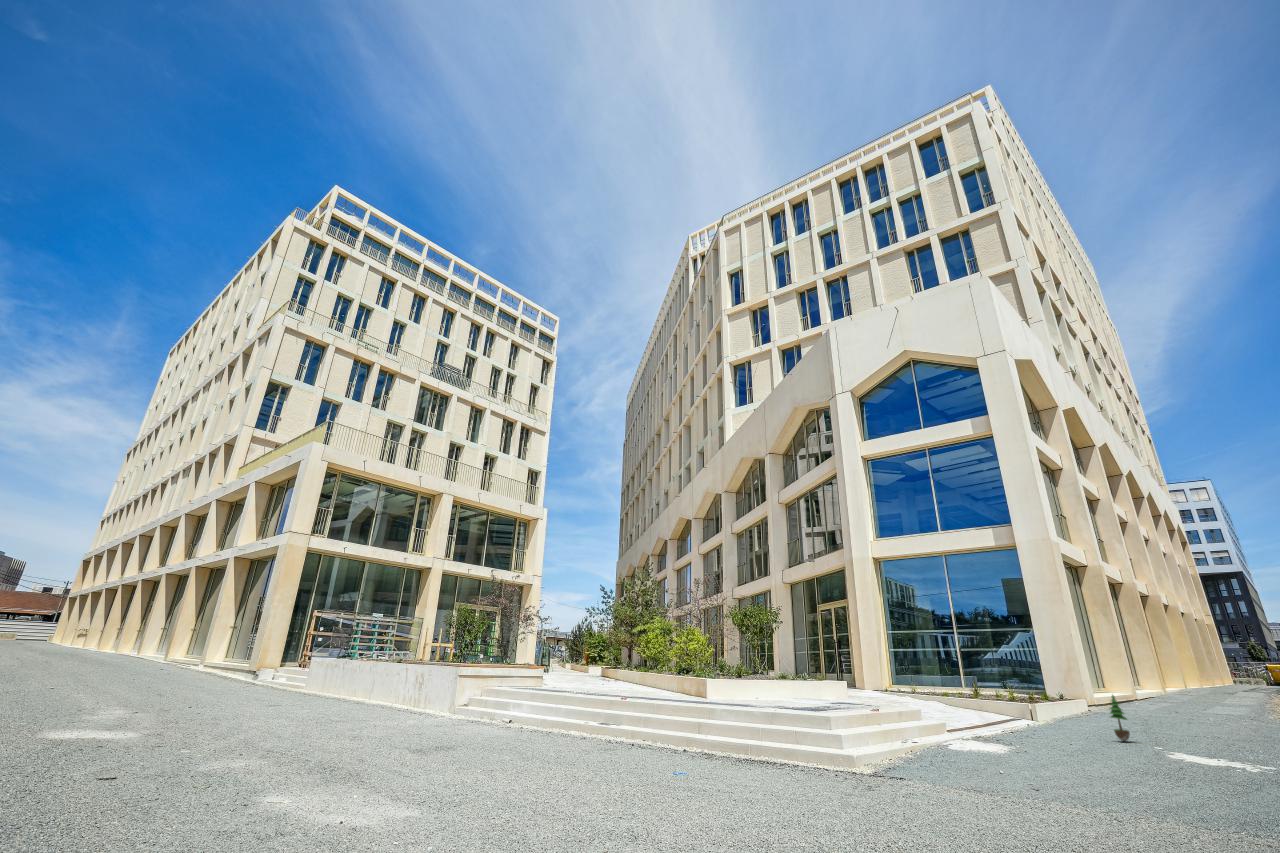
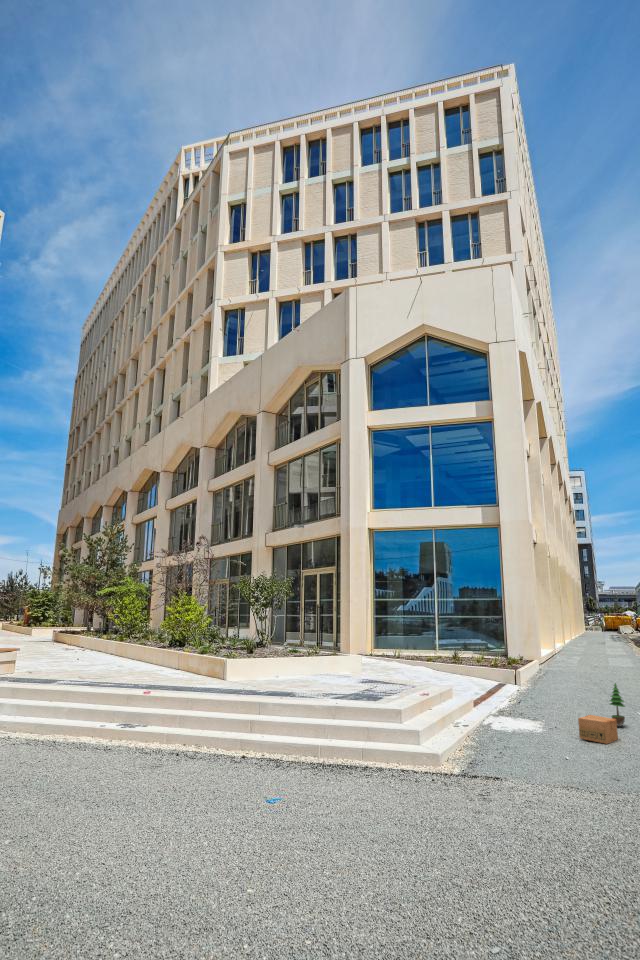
cardboard box: none [1057,723,1108,749] -> present [578,715,618,744]

